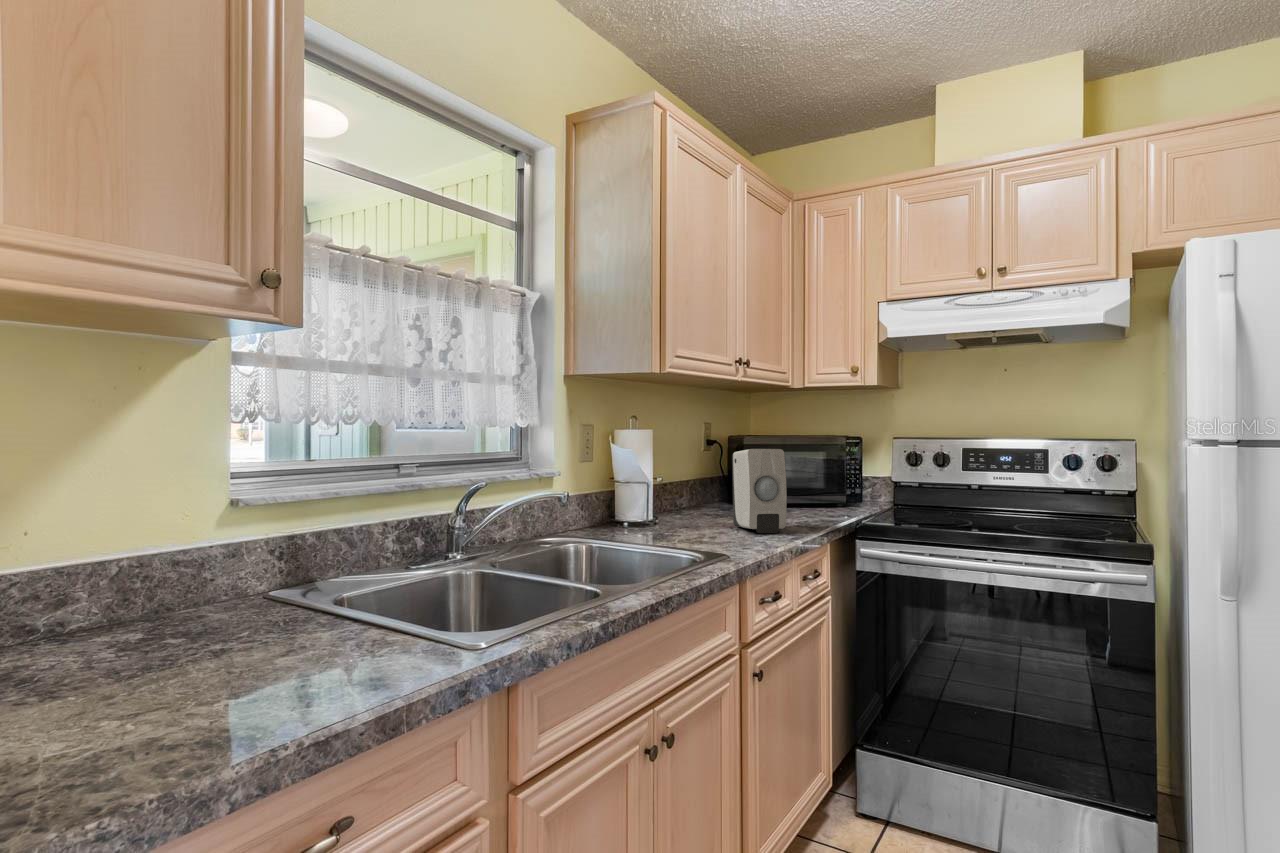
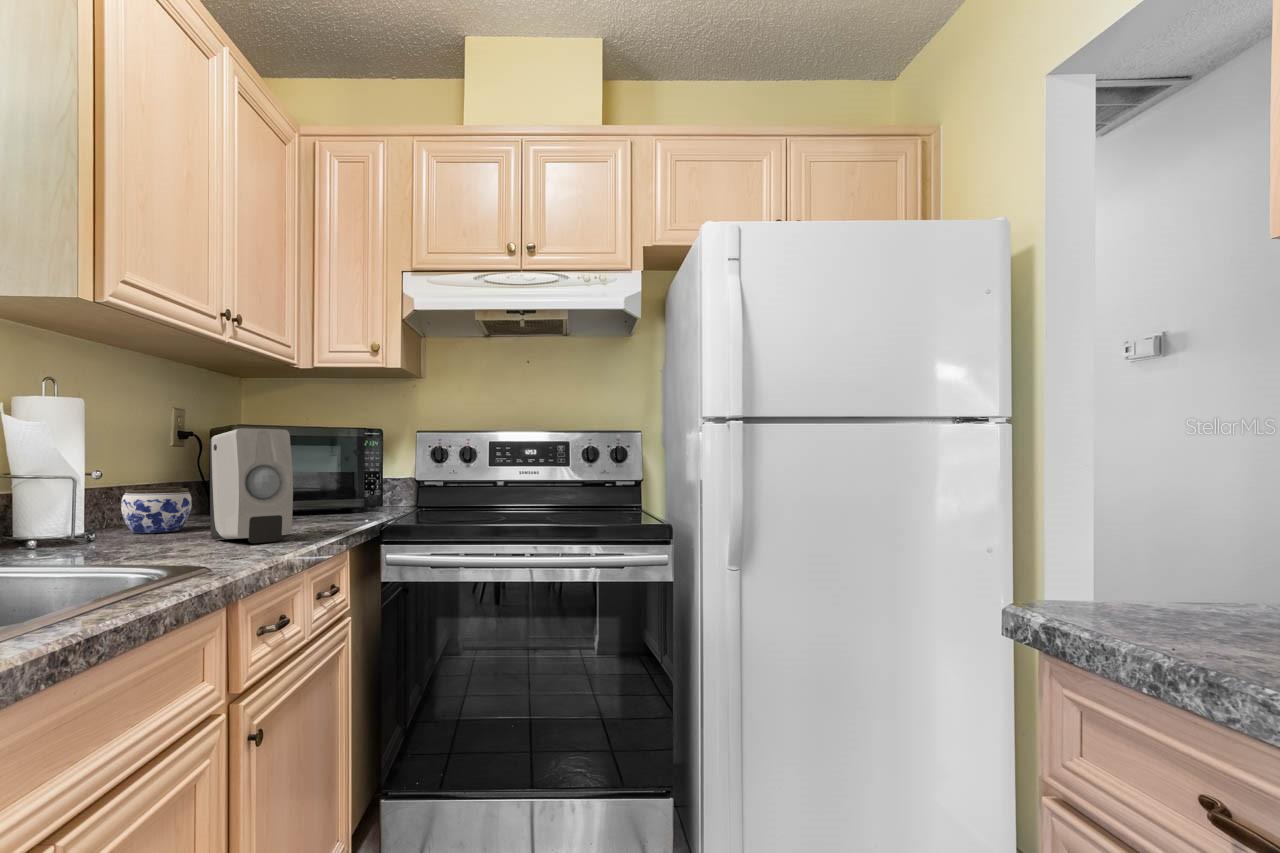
jar: none [681,483,723,516] -> present [121,487,192,533]

